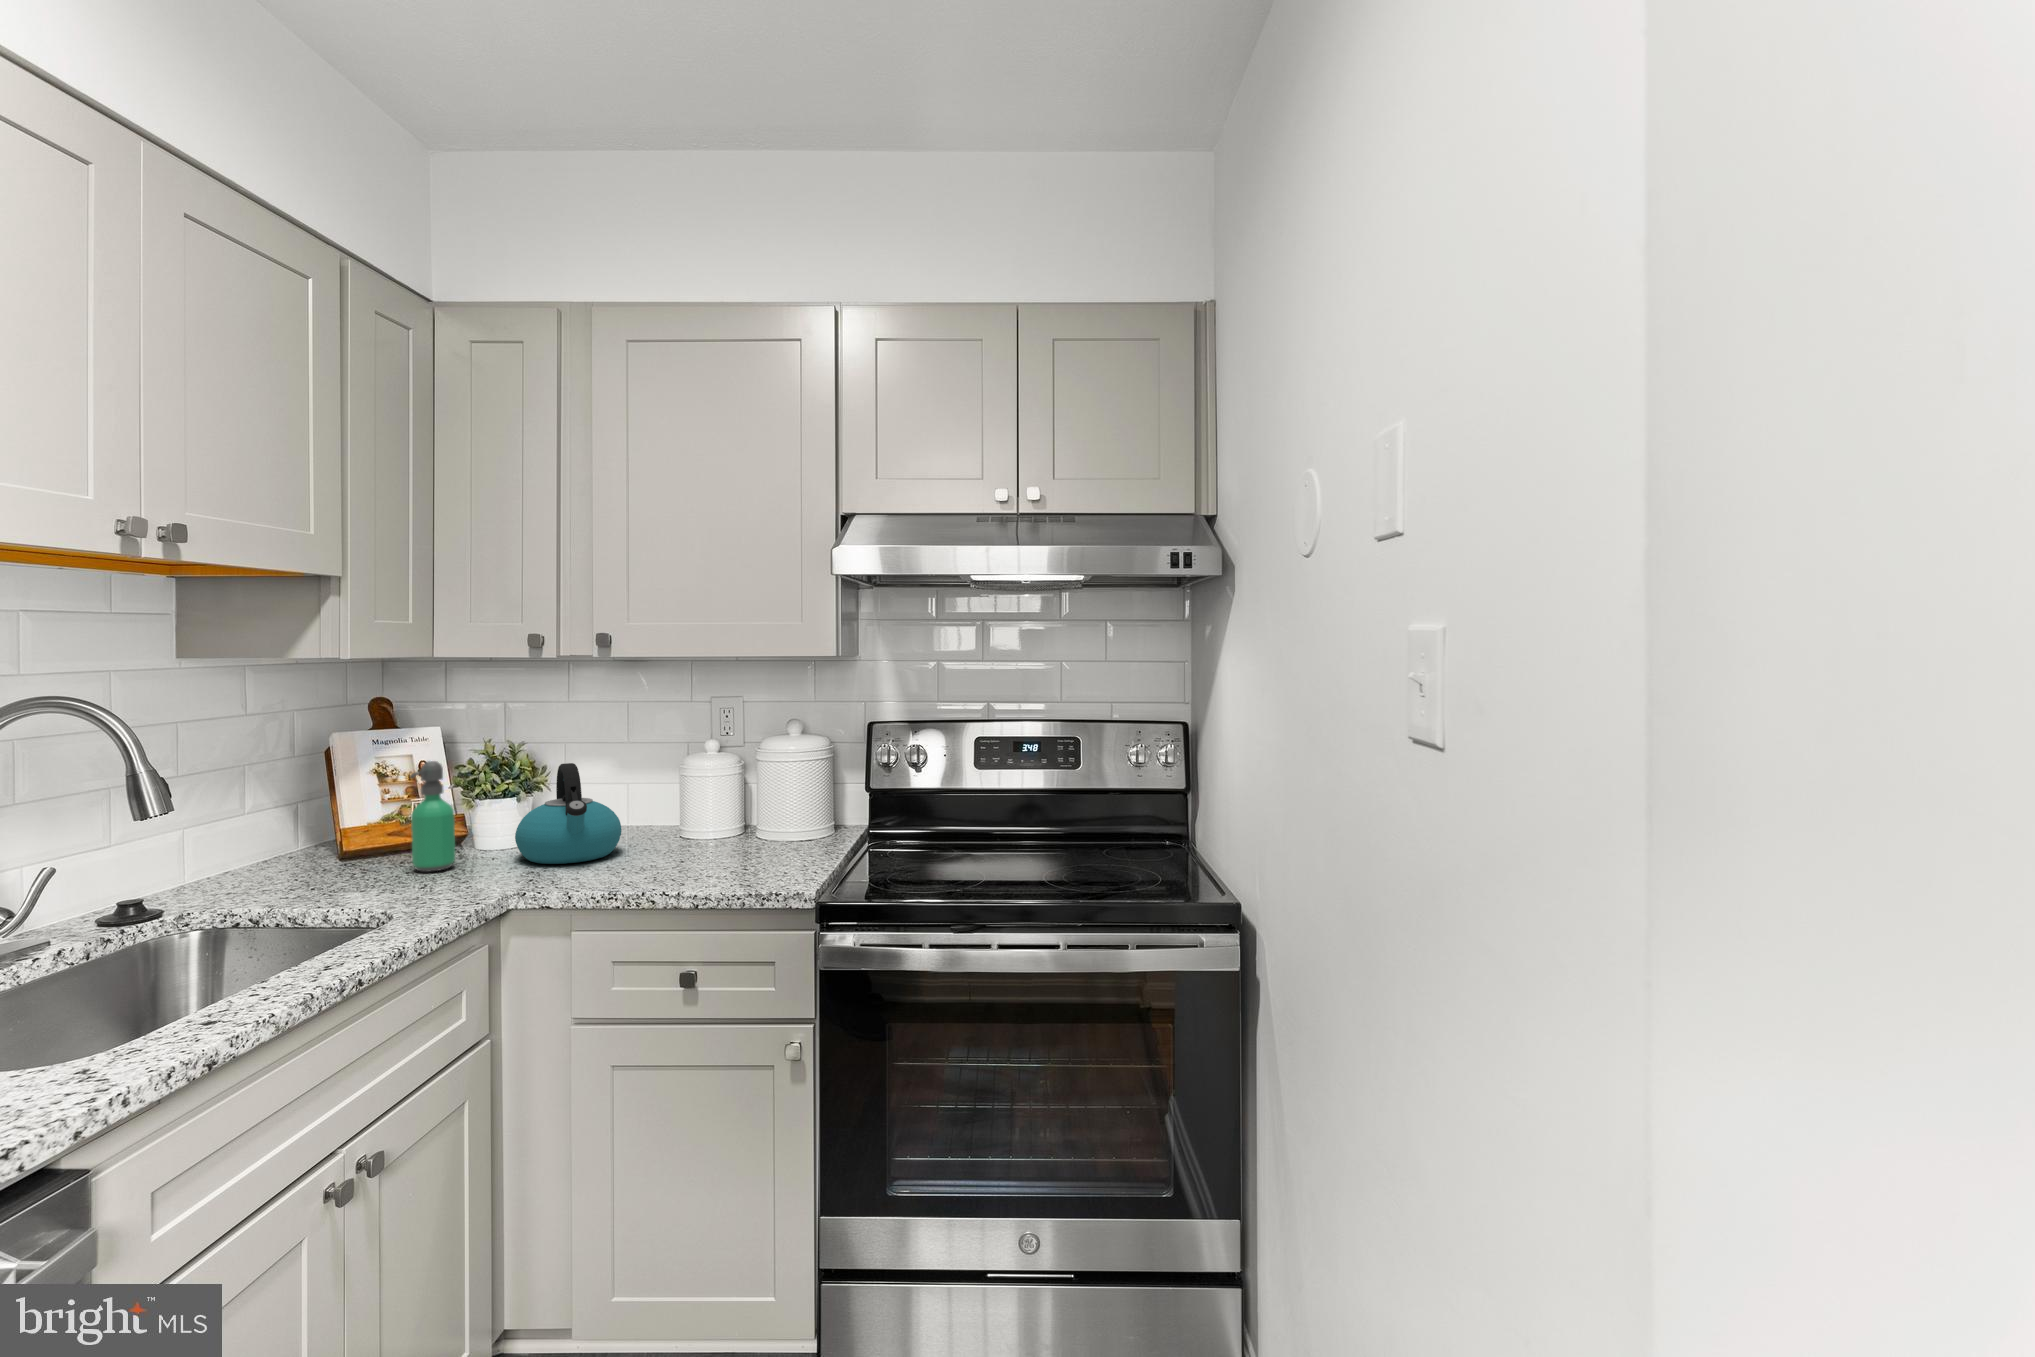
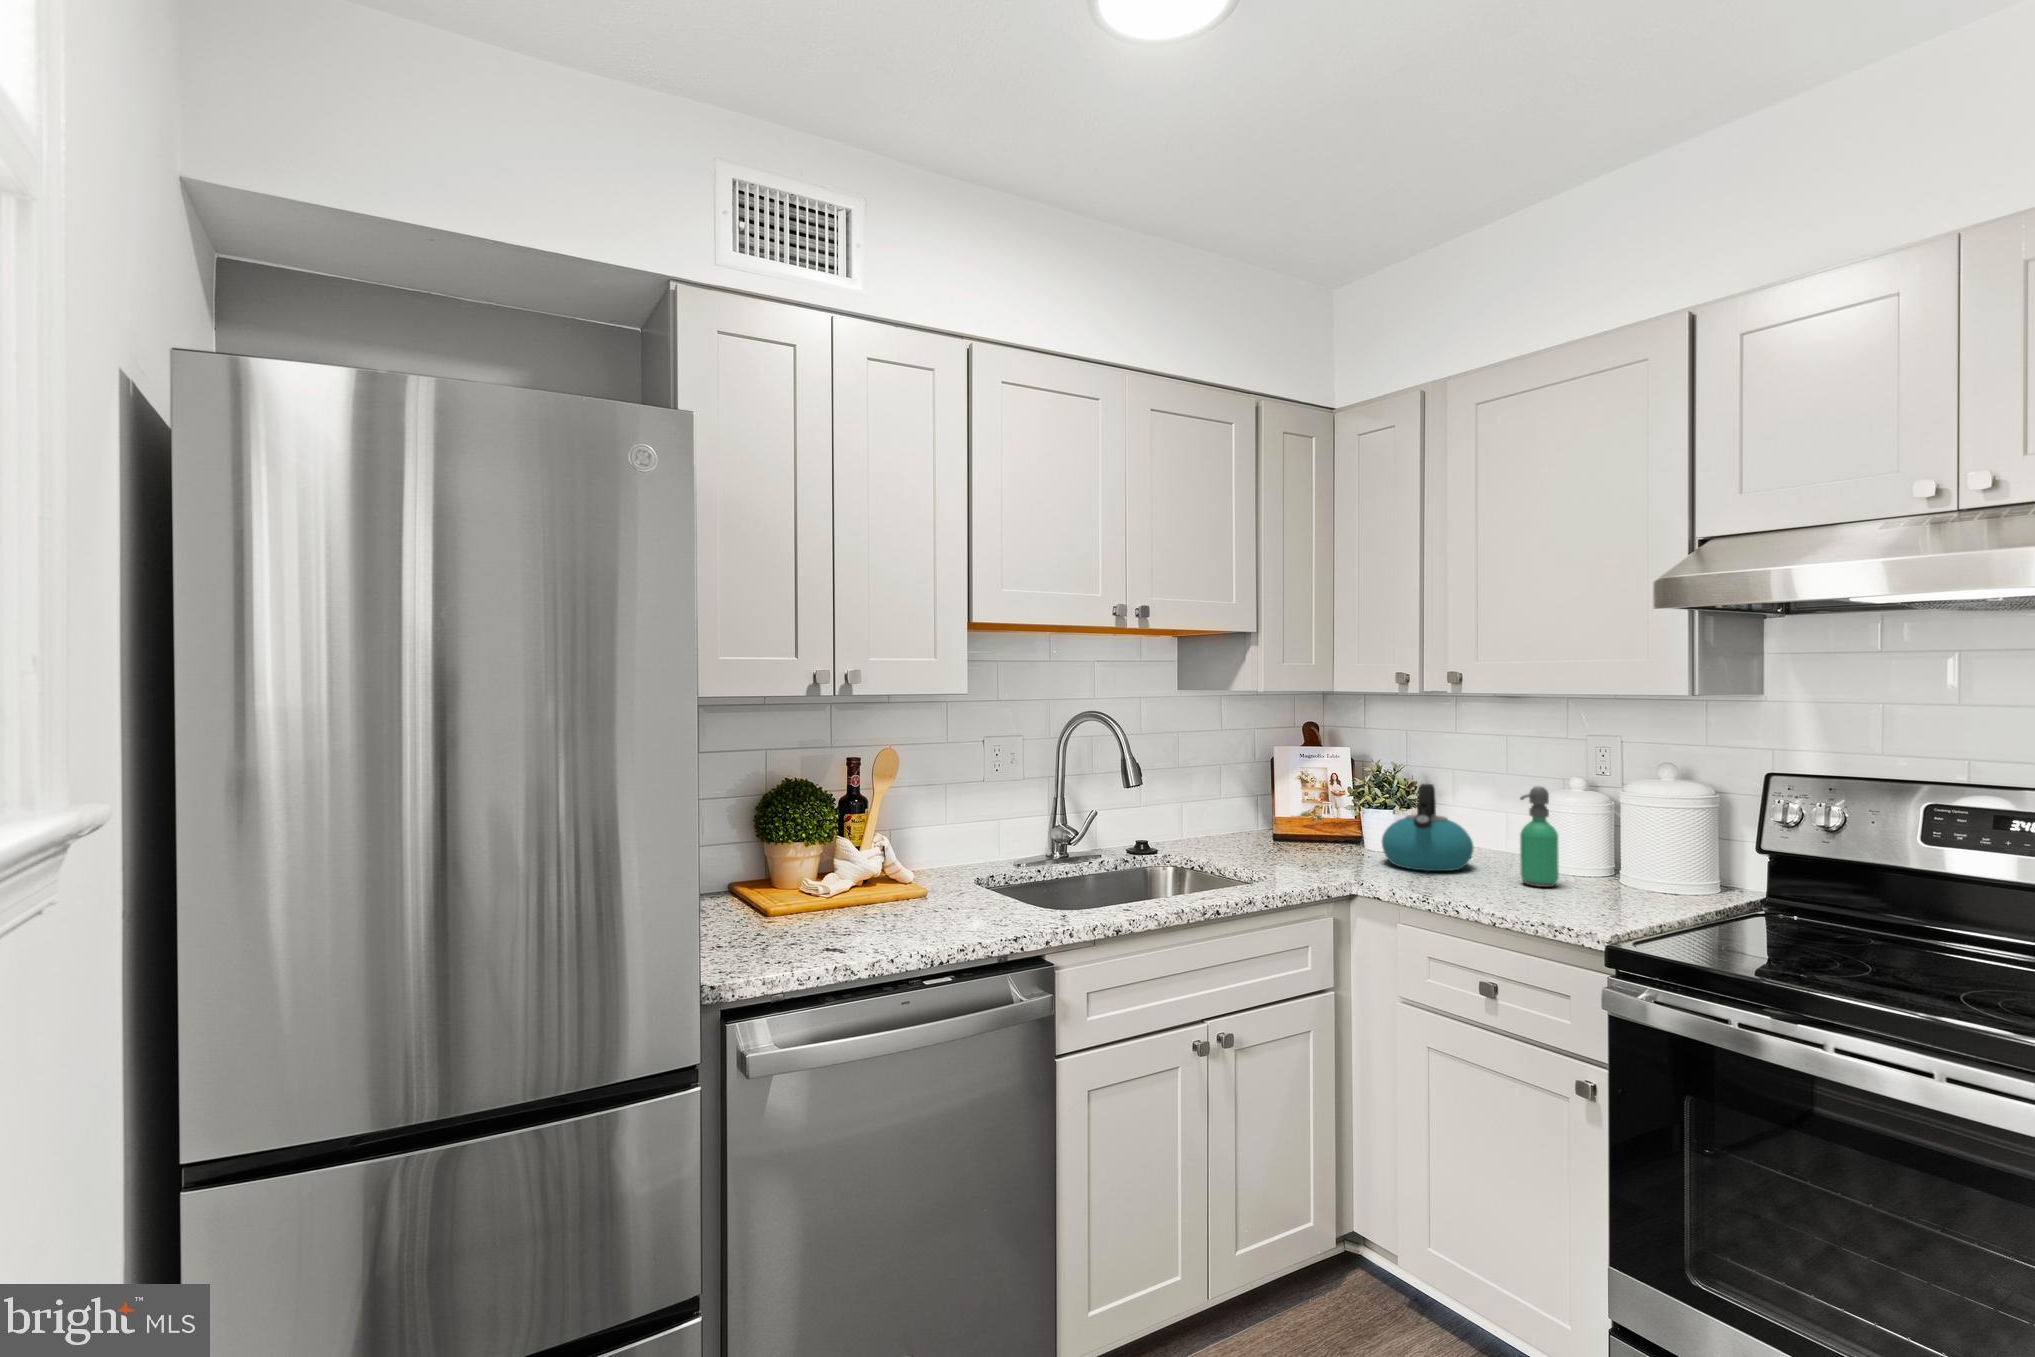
soap dispenser: present [410,761,455,872] -> present [1520,786,1559,887]

